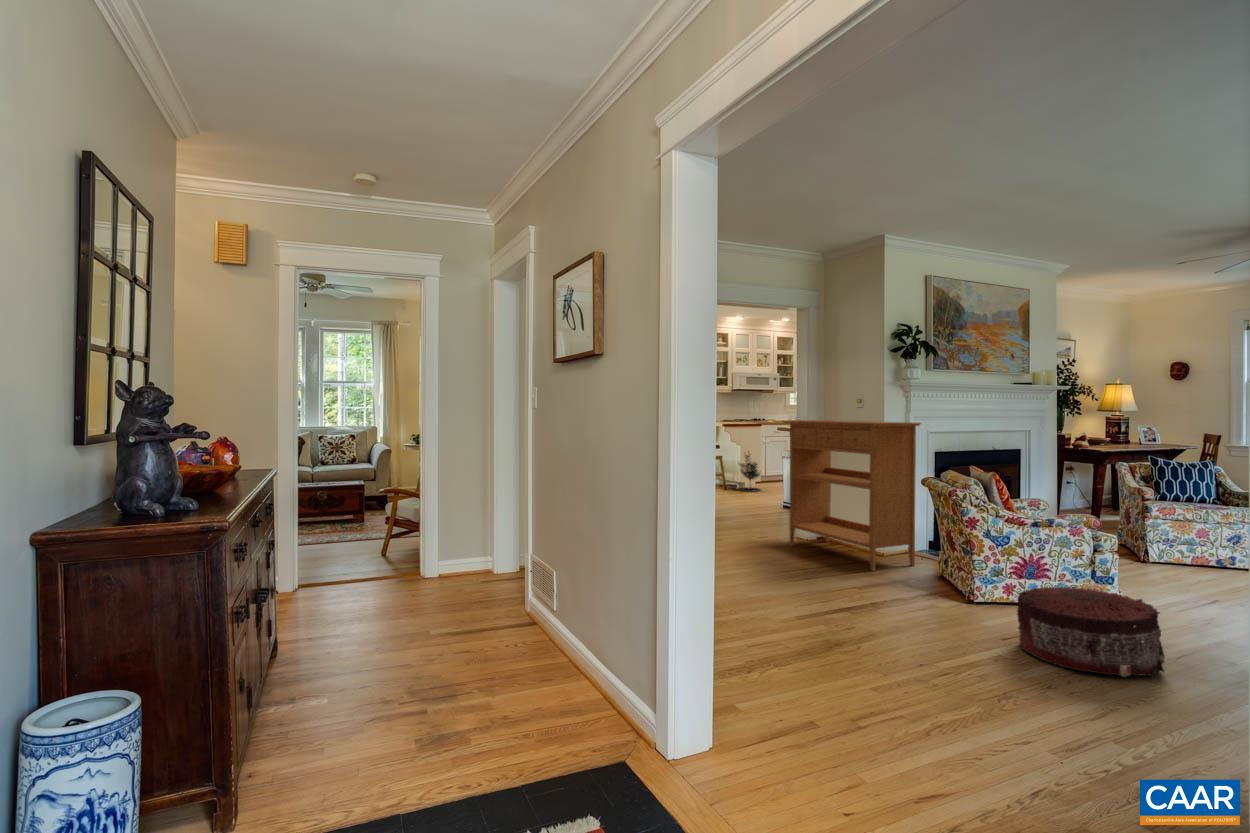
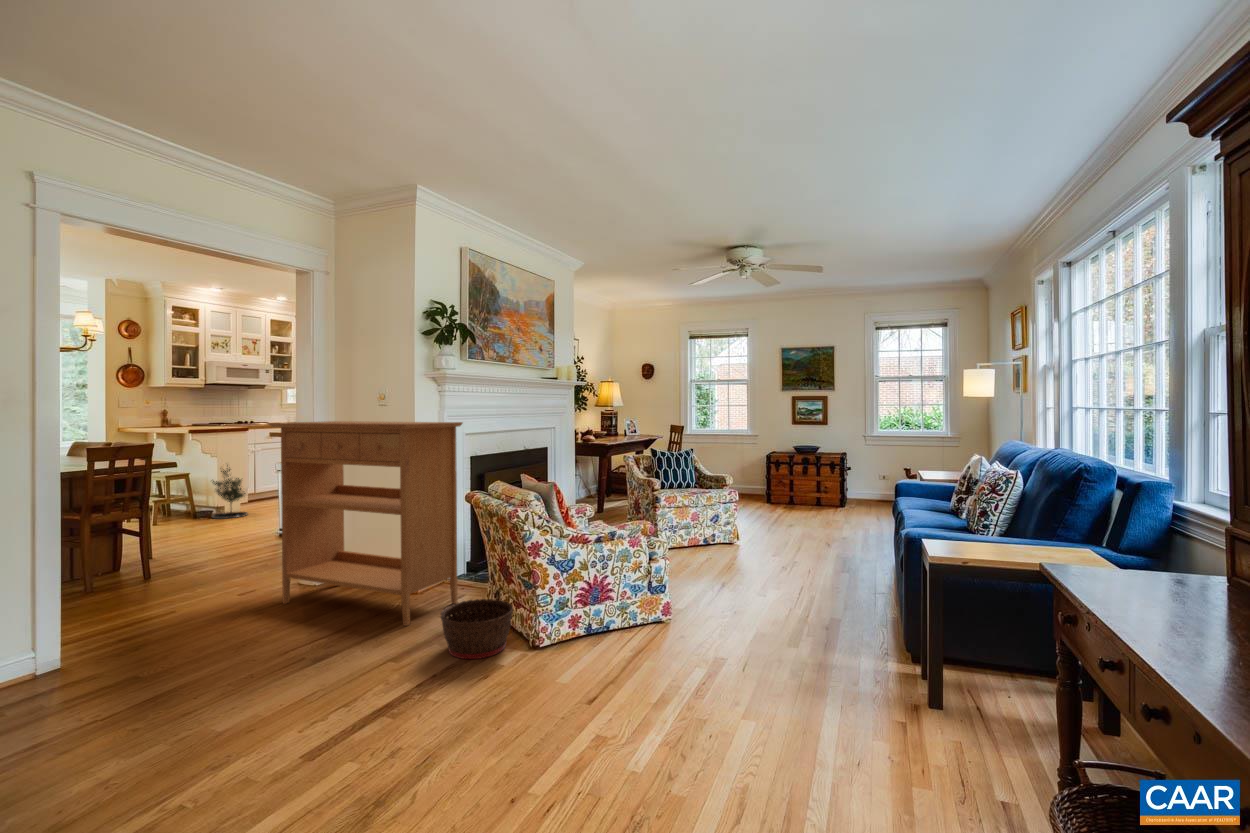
basket: none [895,557,954,598] -> present [440,599,513,659]
pouf: present [1017,587,1165,677] -> none [606,614,760,744]

